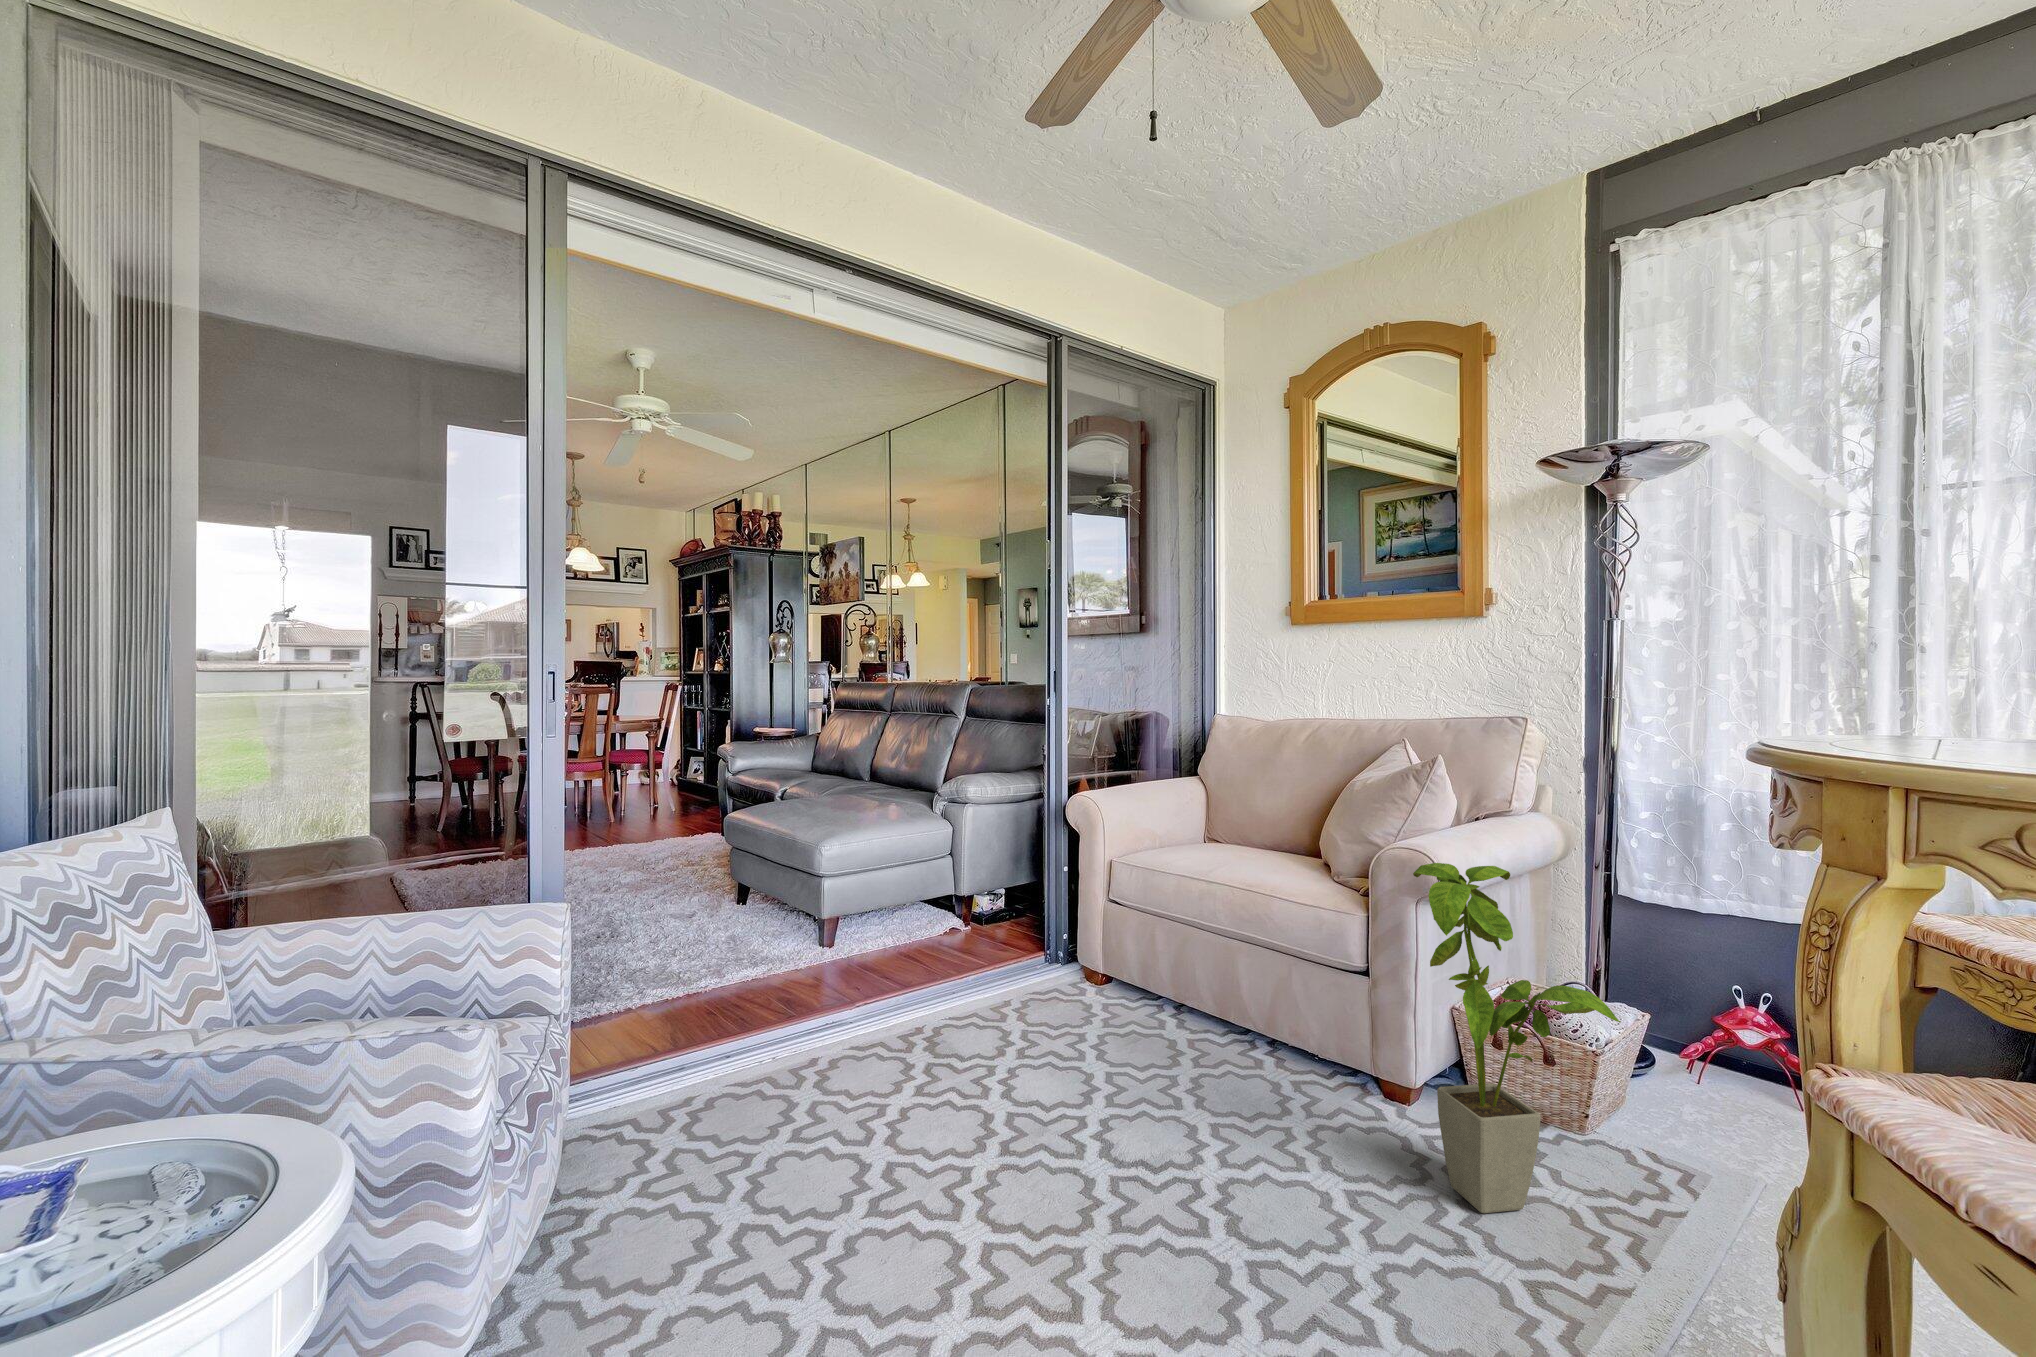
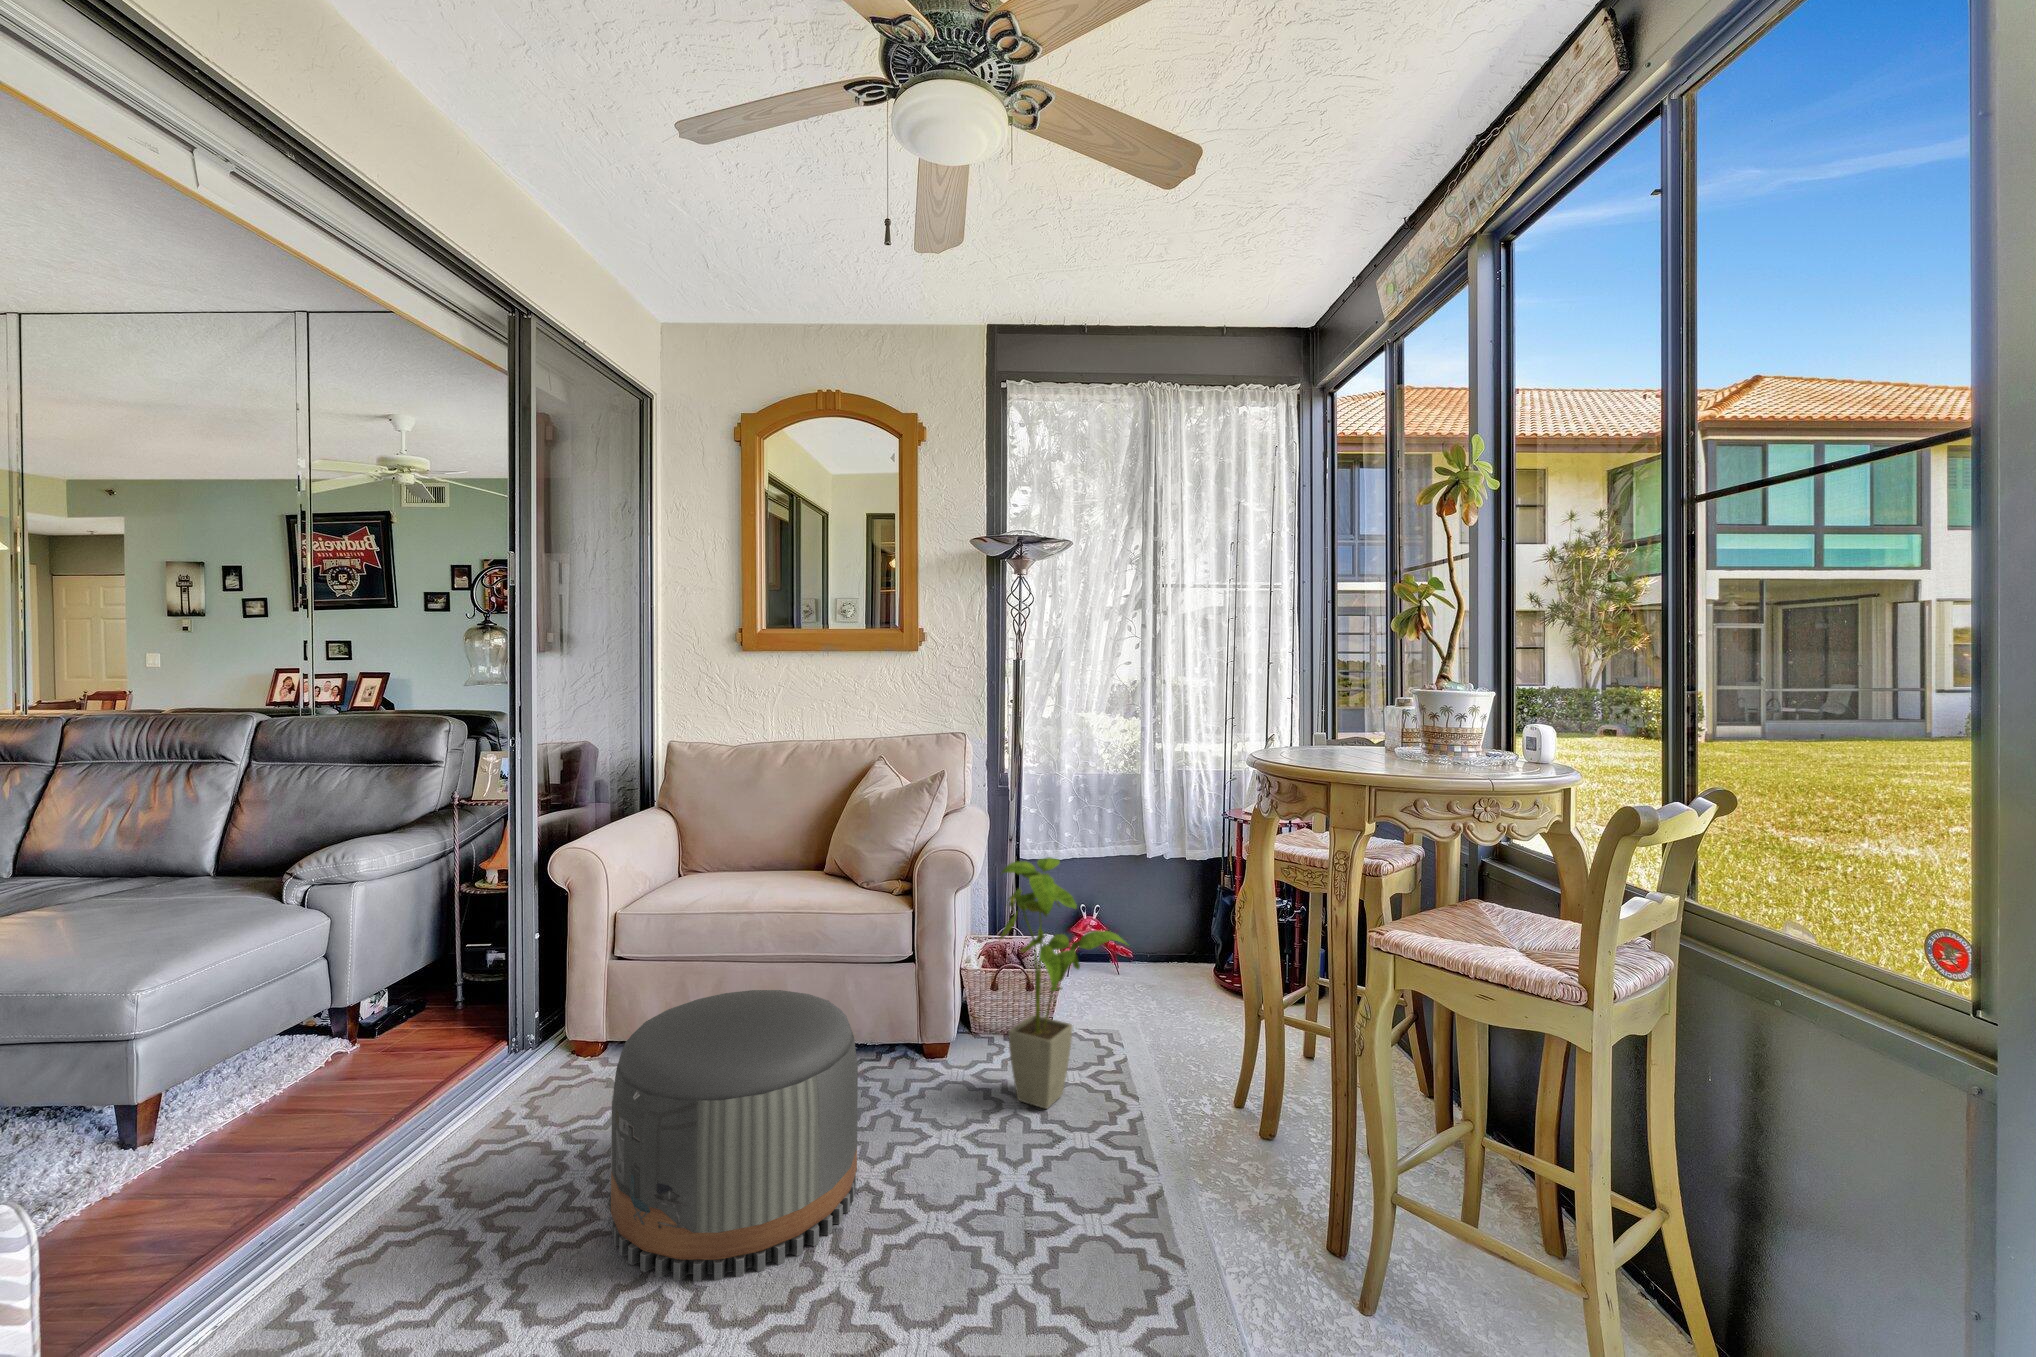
pouf: none [971,935,1199,1202] -> present [611,990,858,1281]

